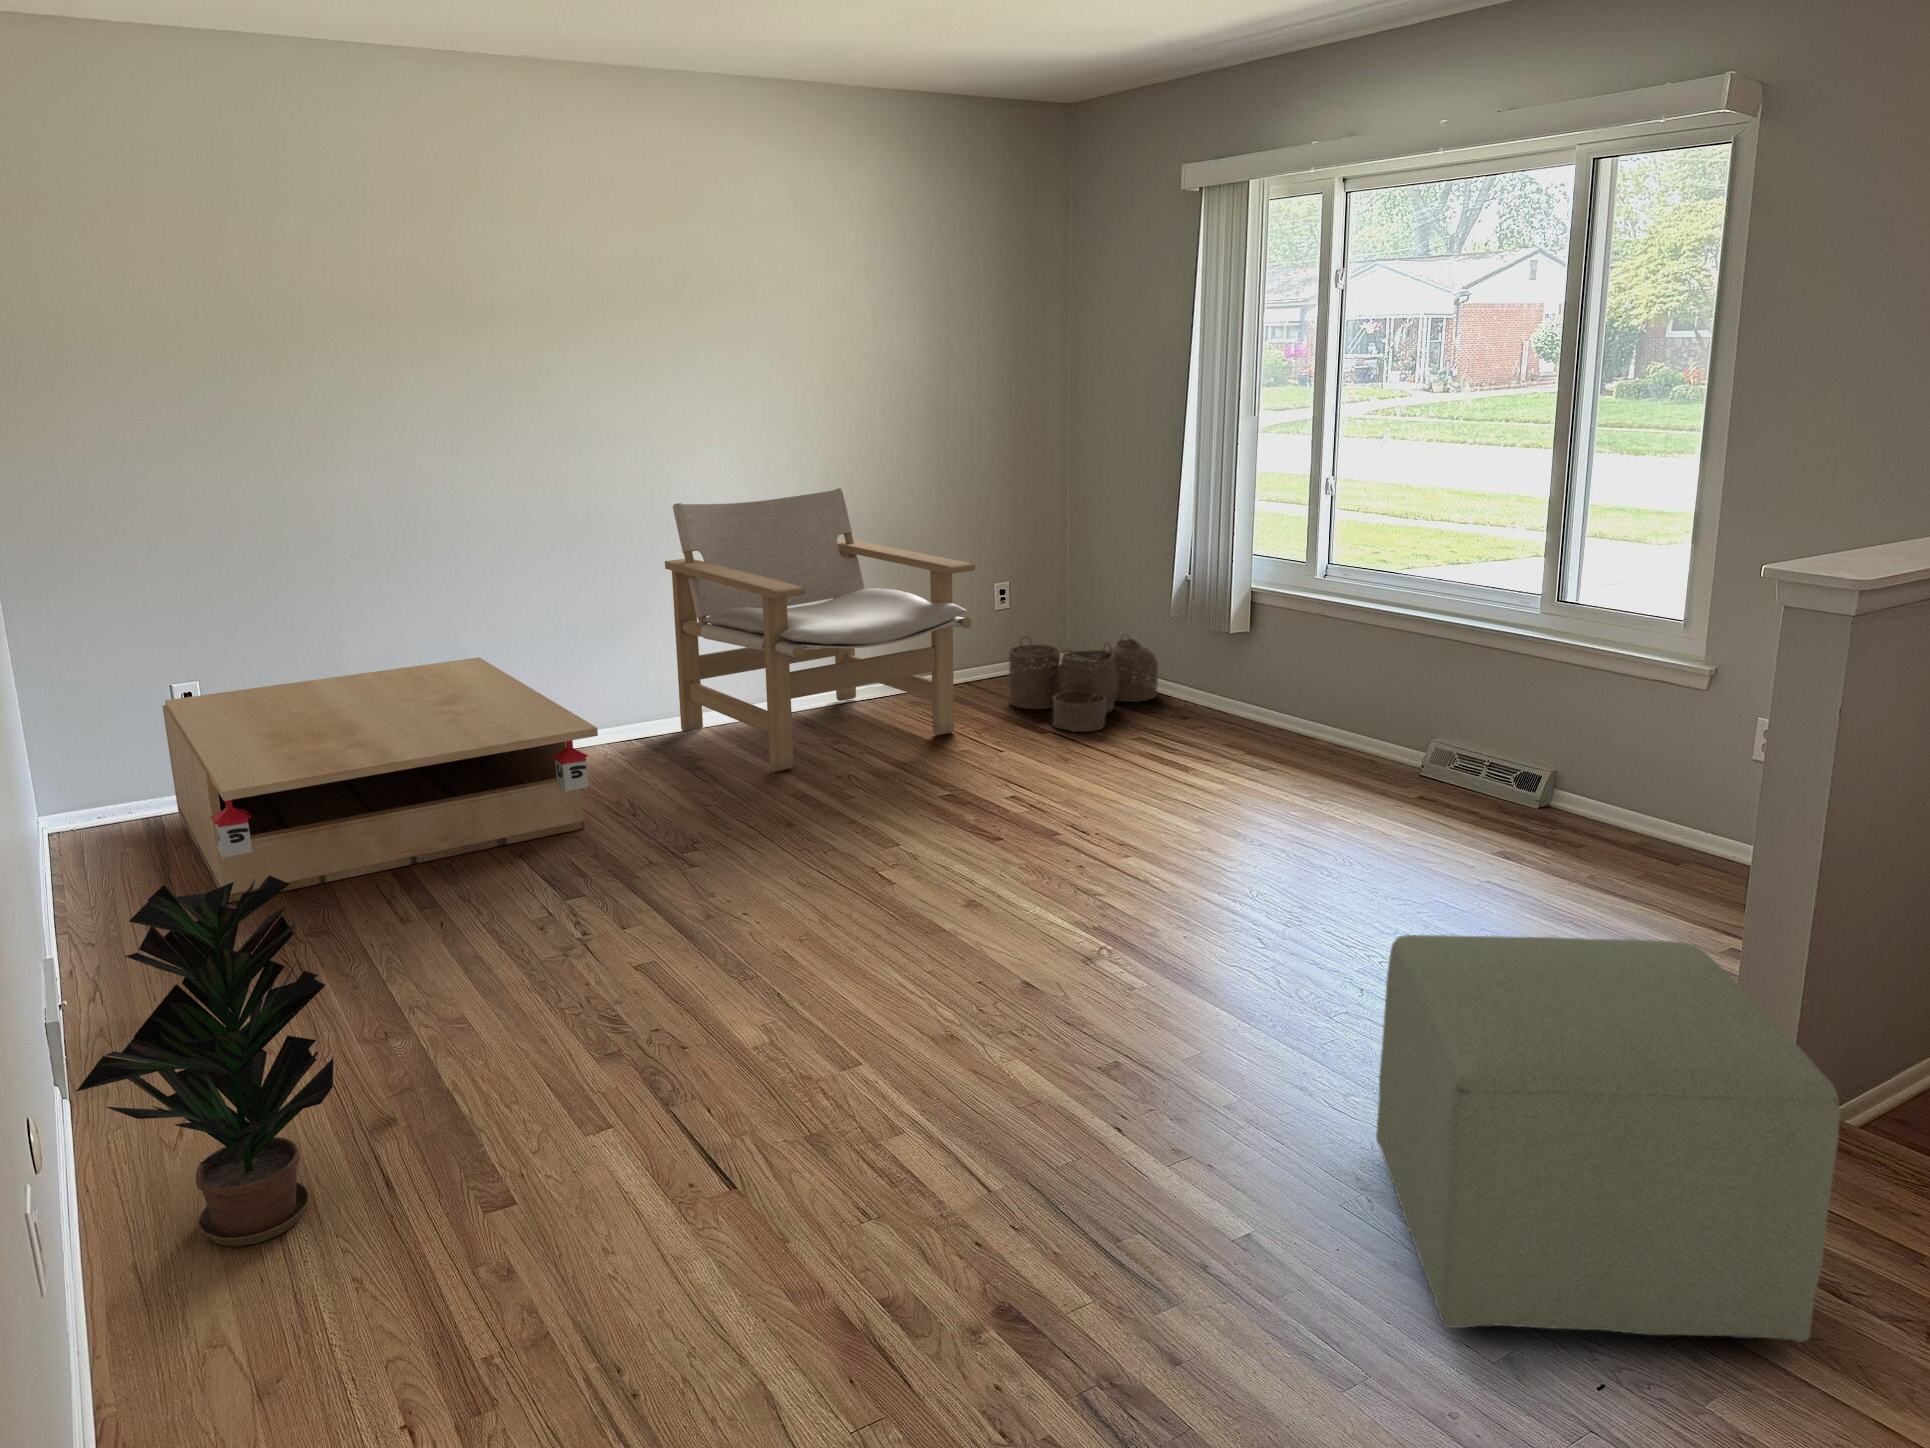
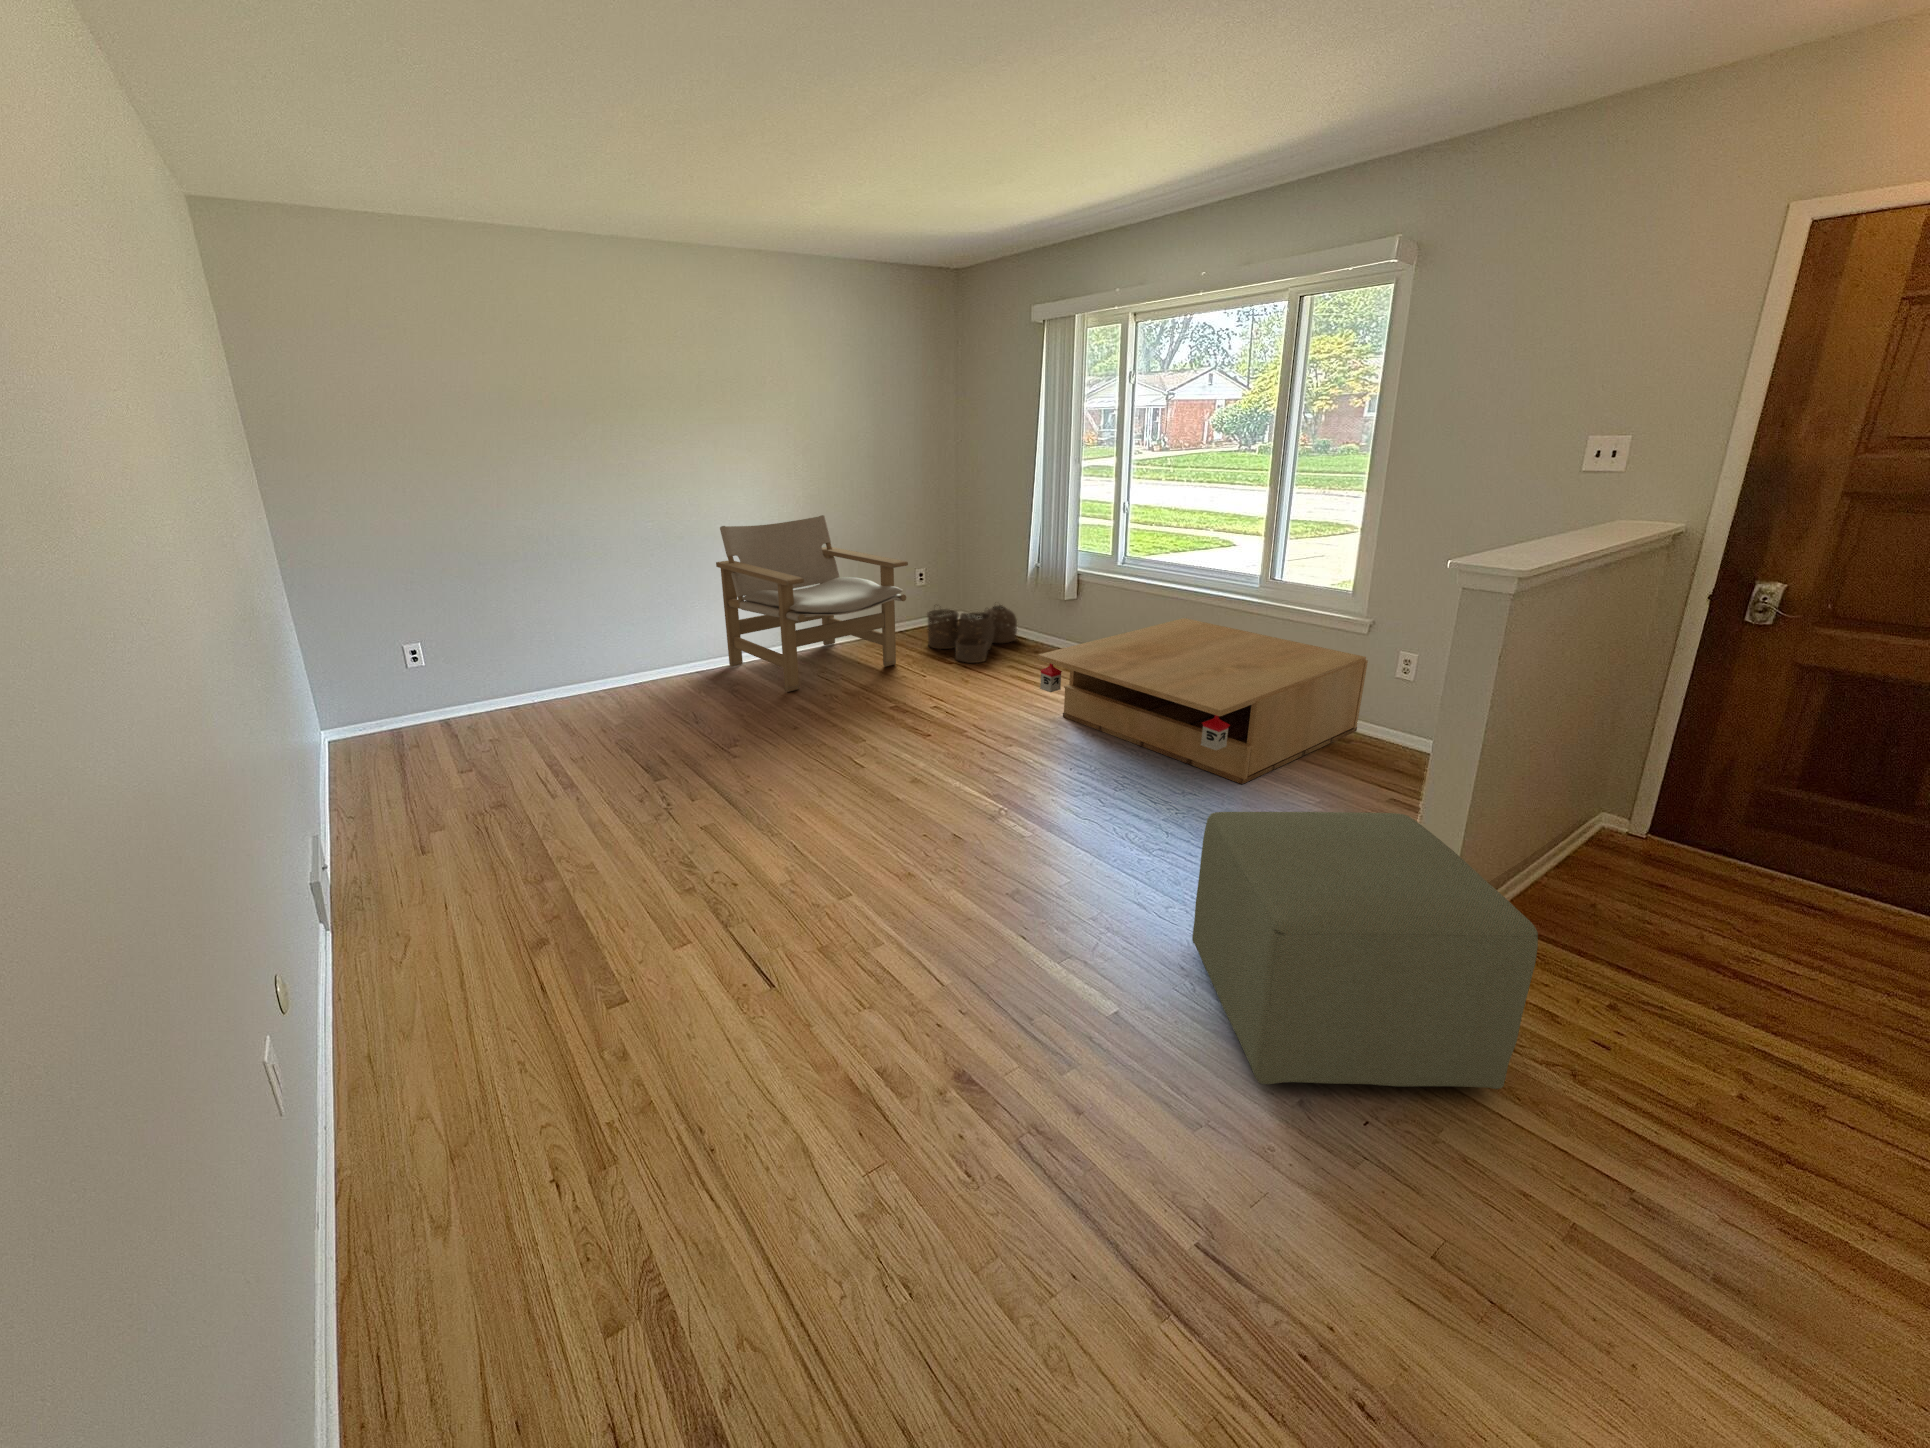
coffee table: present [162,657,598,903] -> present [1038,618,1368,784]
potted plant: present [77,875,333,1246] -> none [316,789,500,1039]

